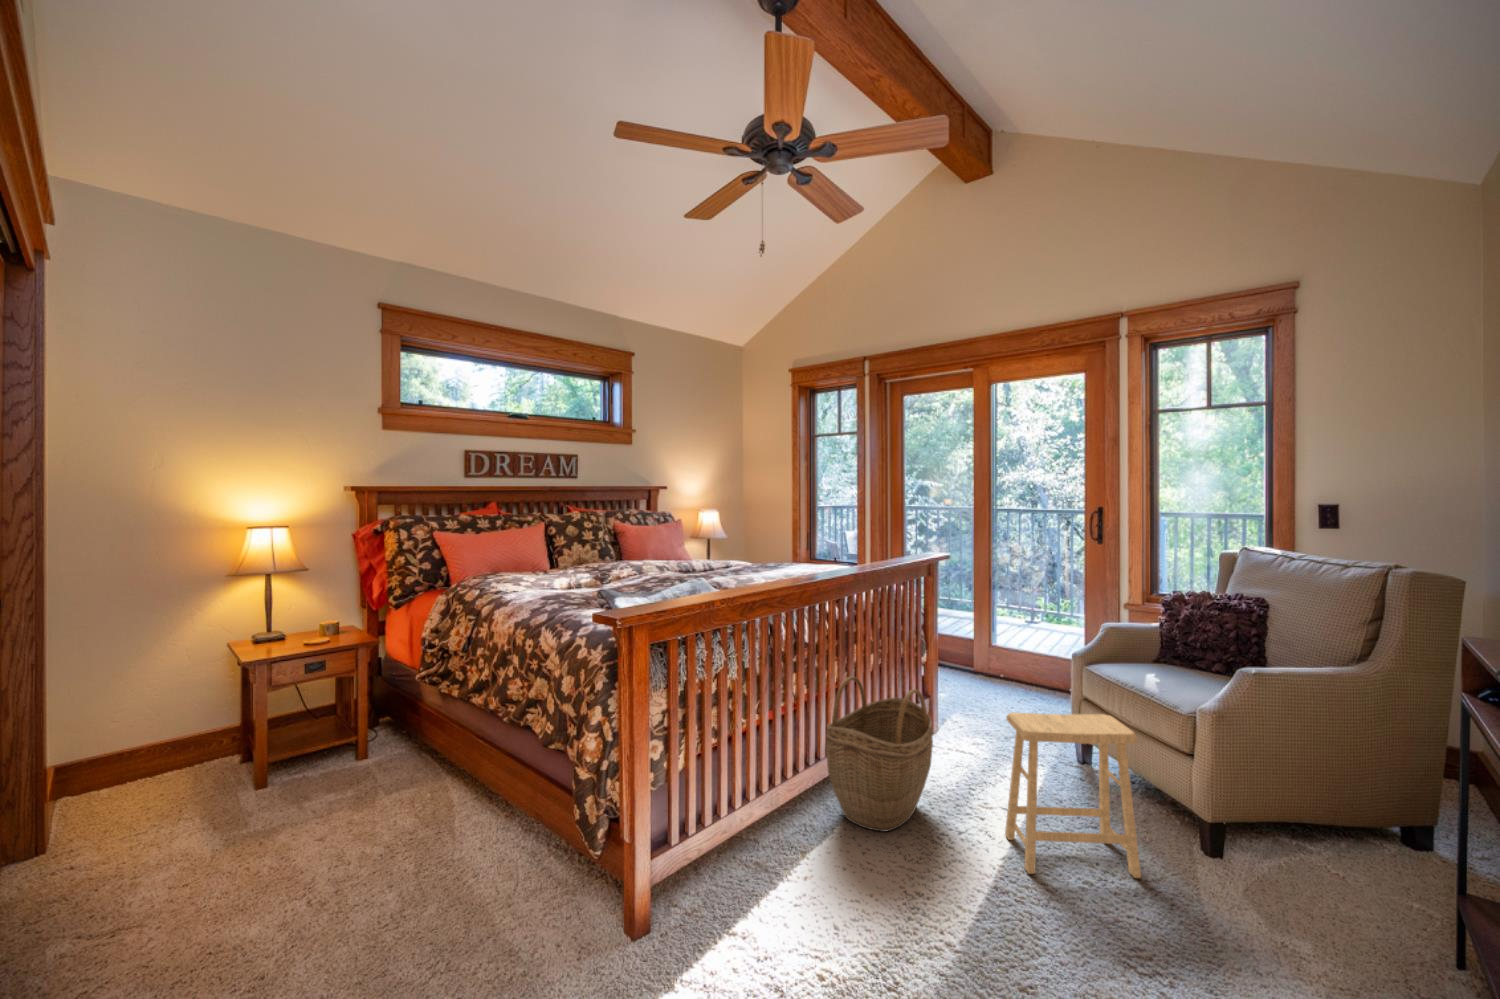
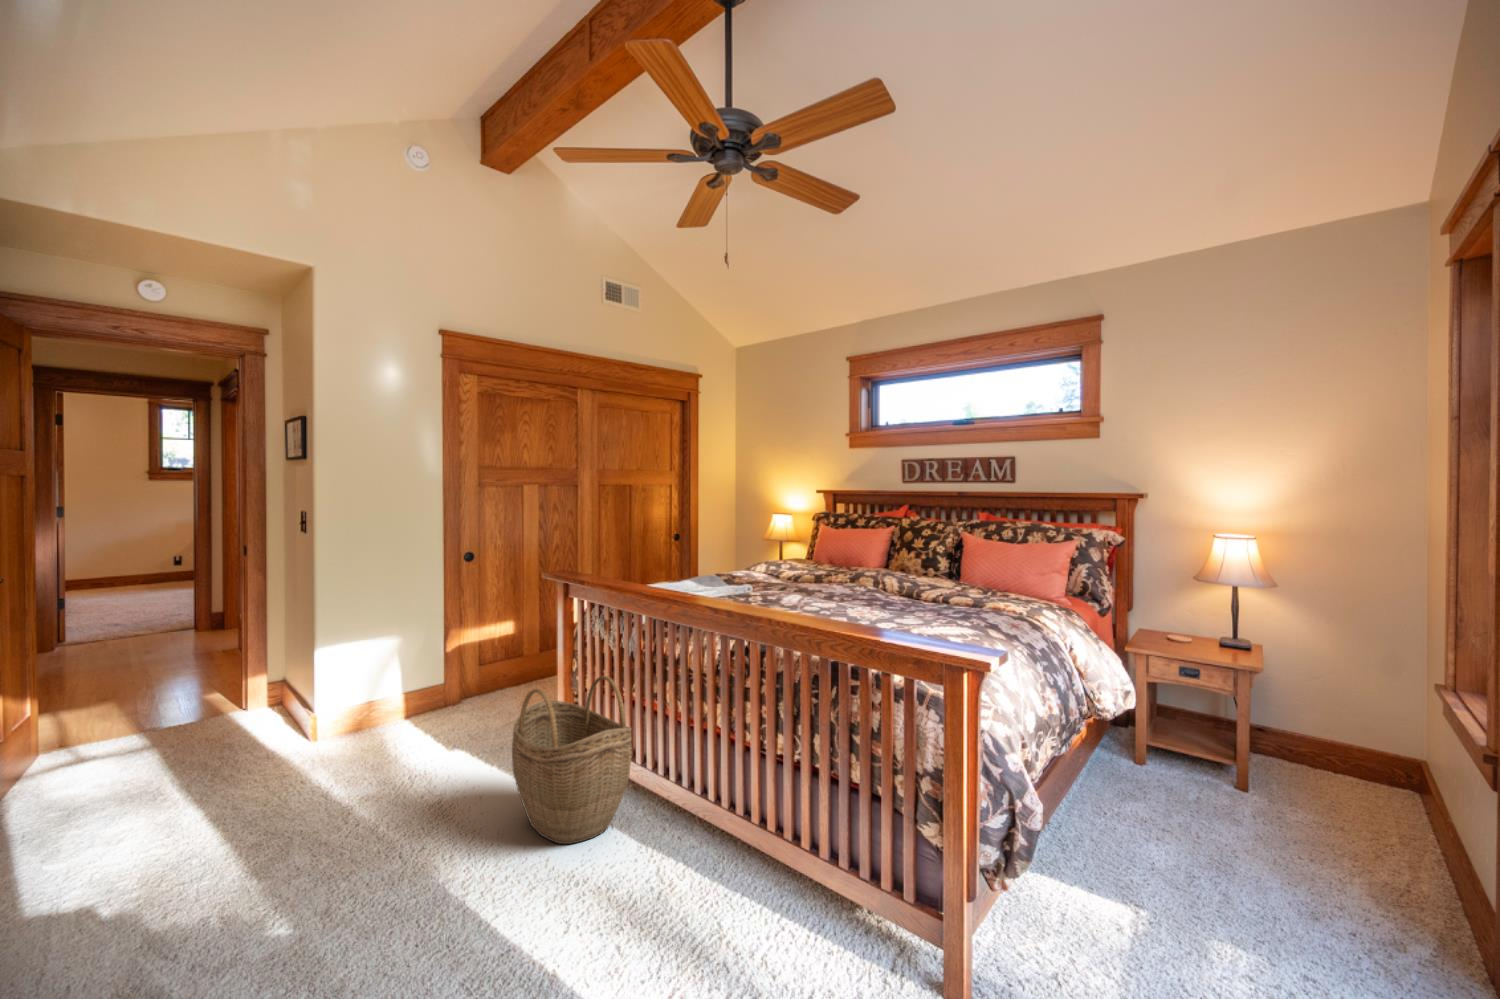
footstool: present [1005,712,1141,878] -> none [288,725,460,970]

